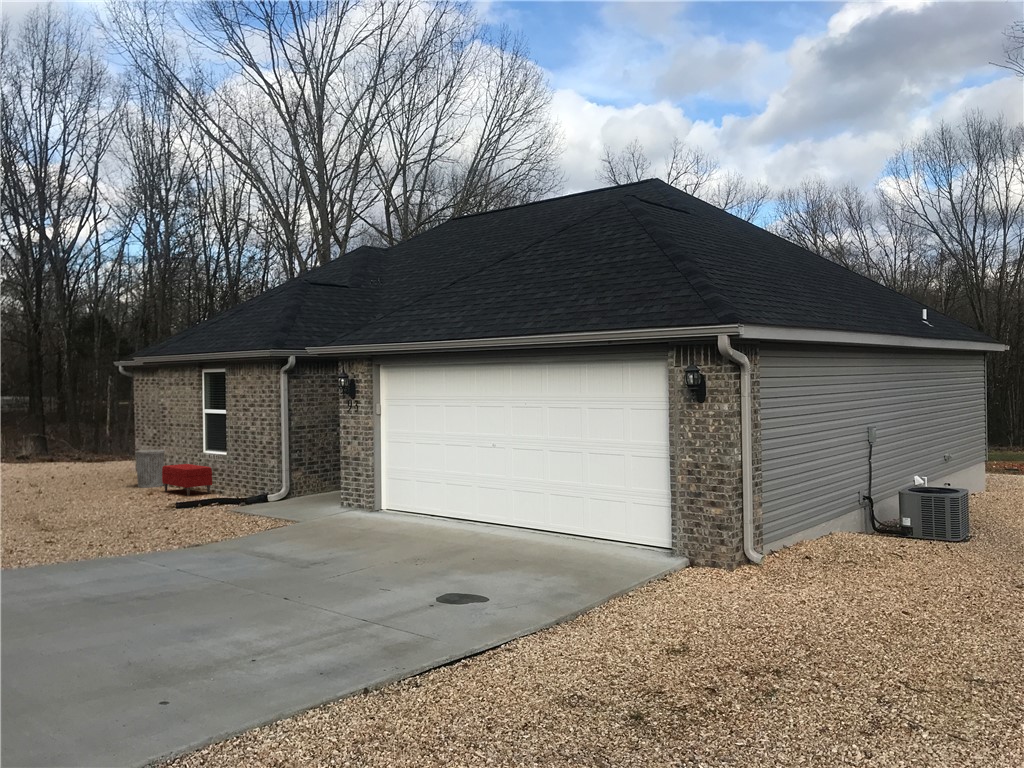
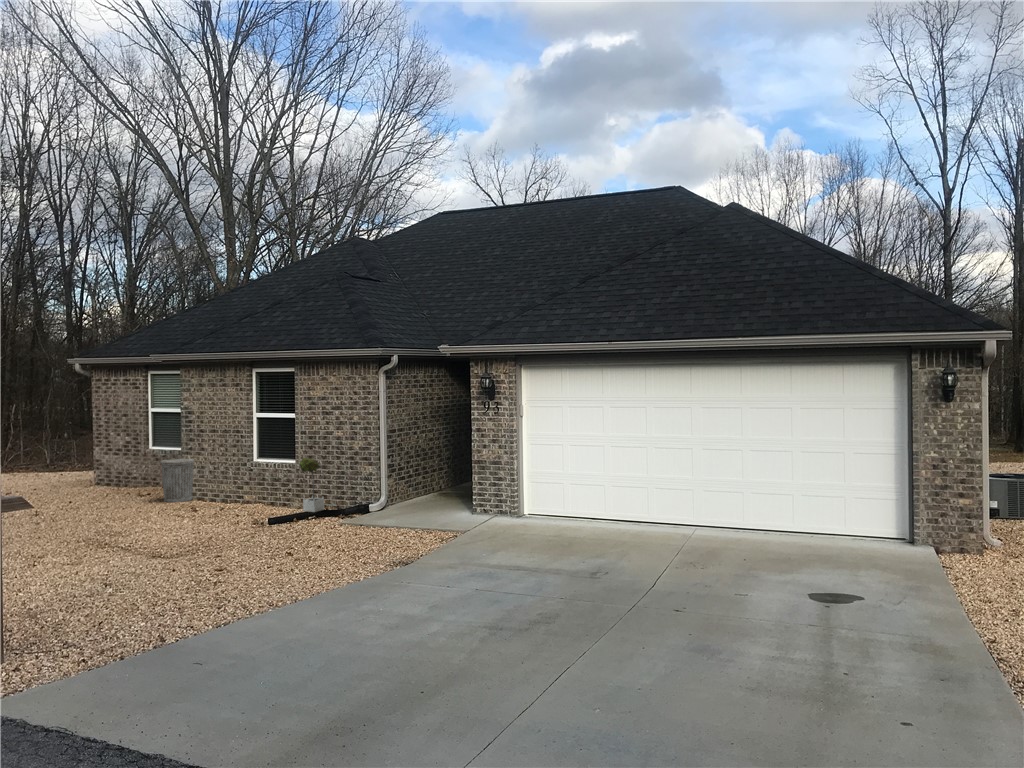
potted tree: none [219,450,242,500] -> present [300,458,325,512]
bench: present [162,464,212,496] -> none [208,474,274,509]

